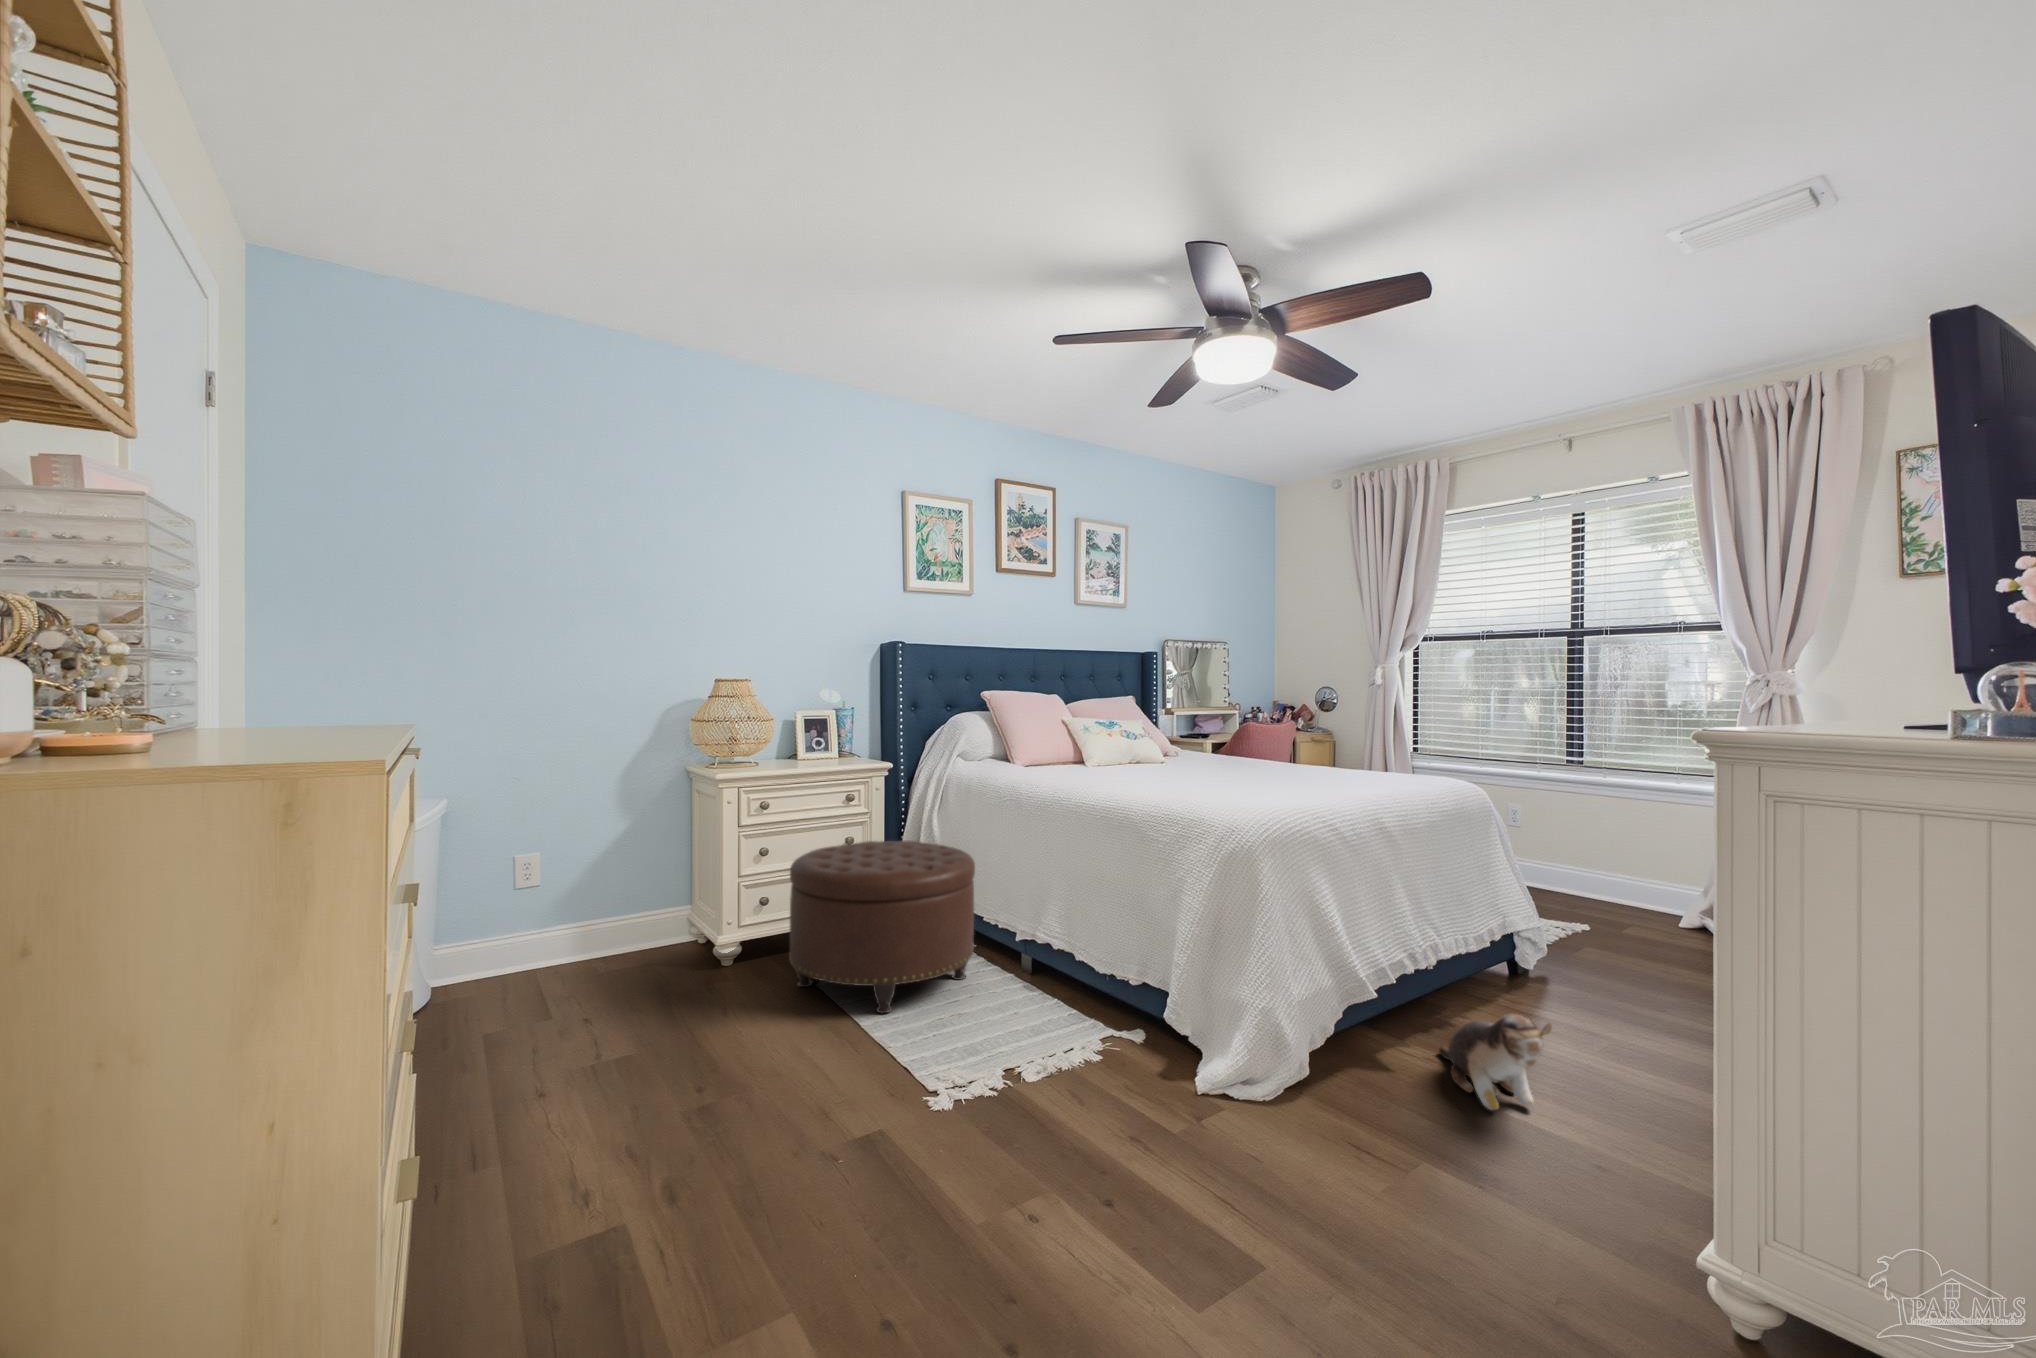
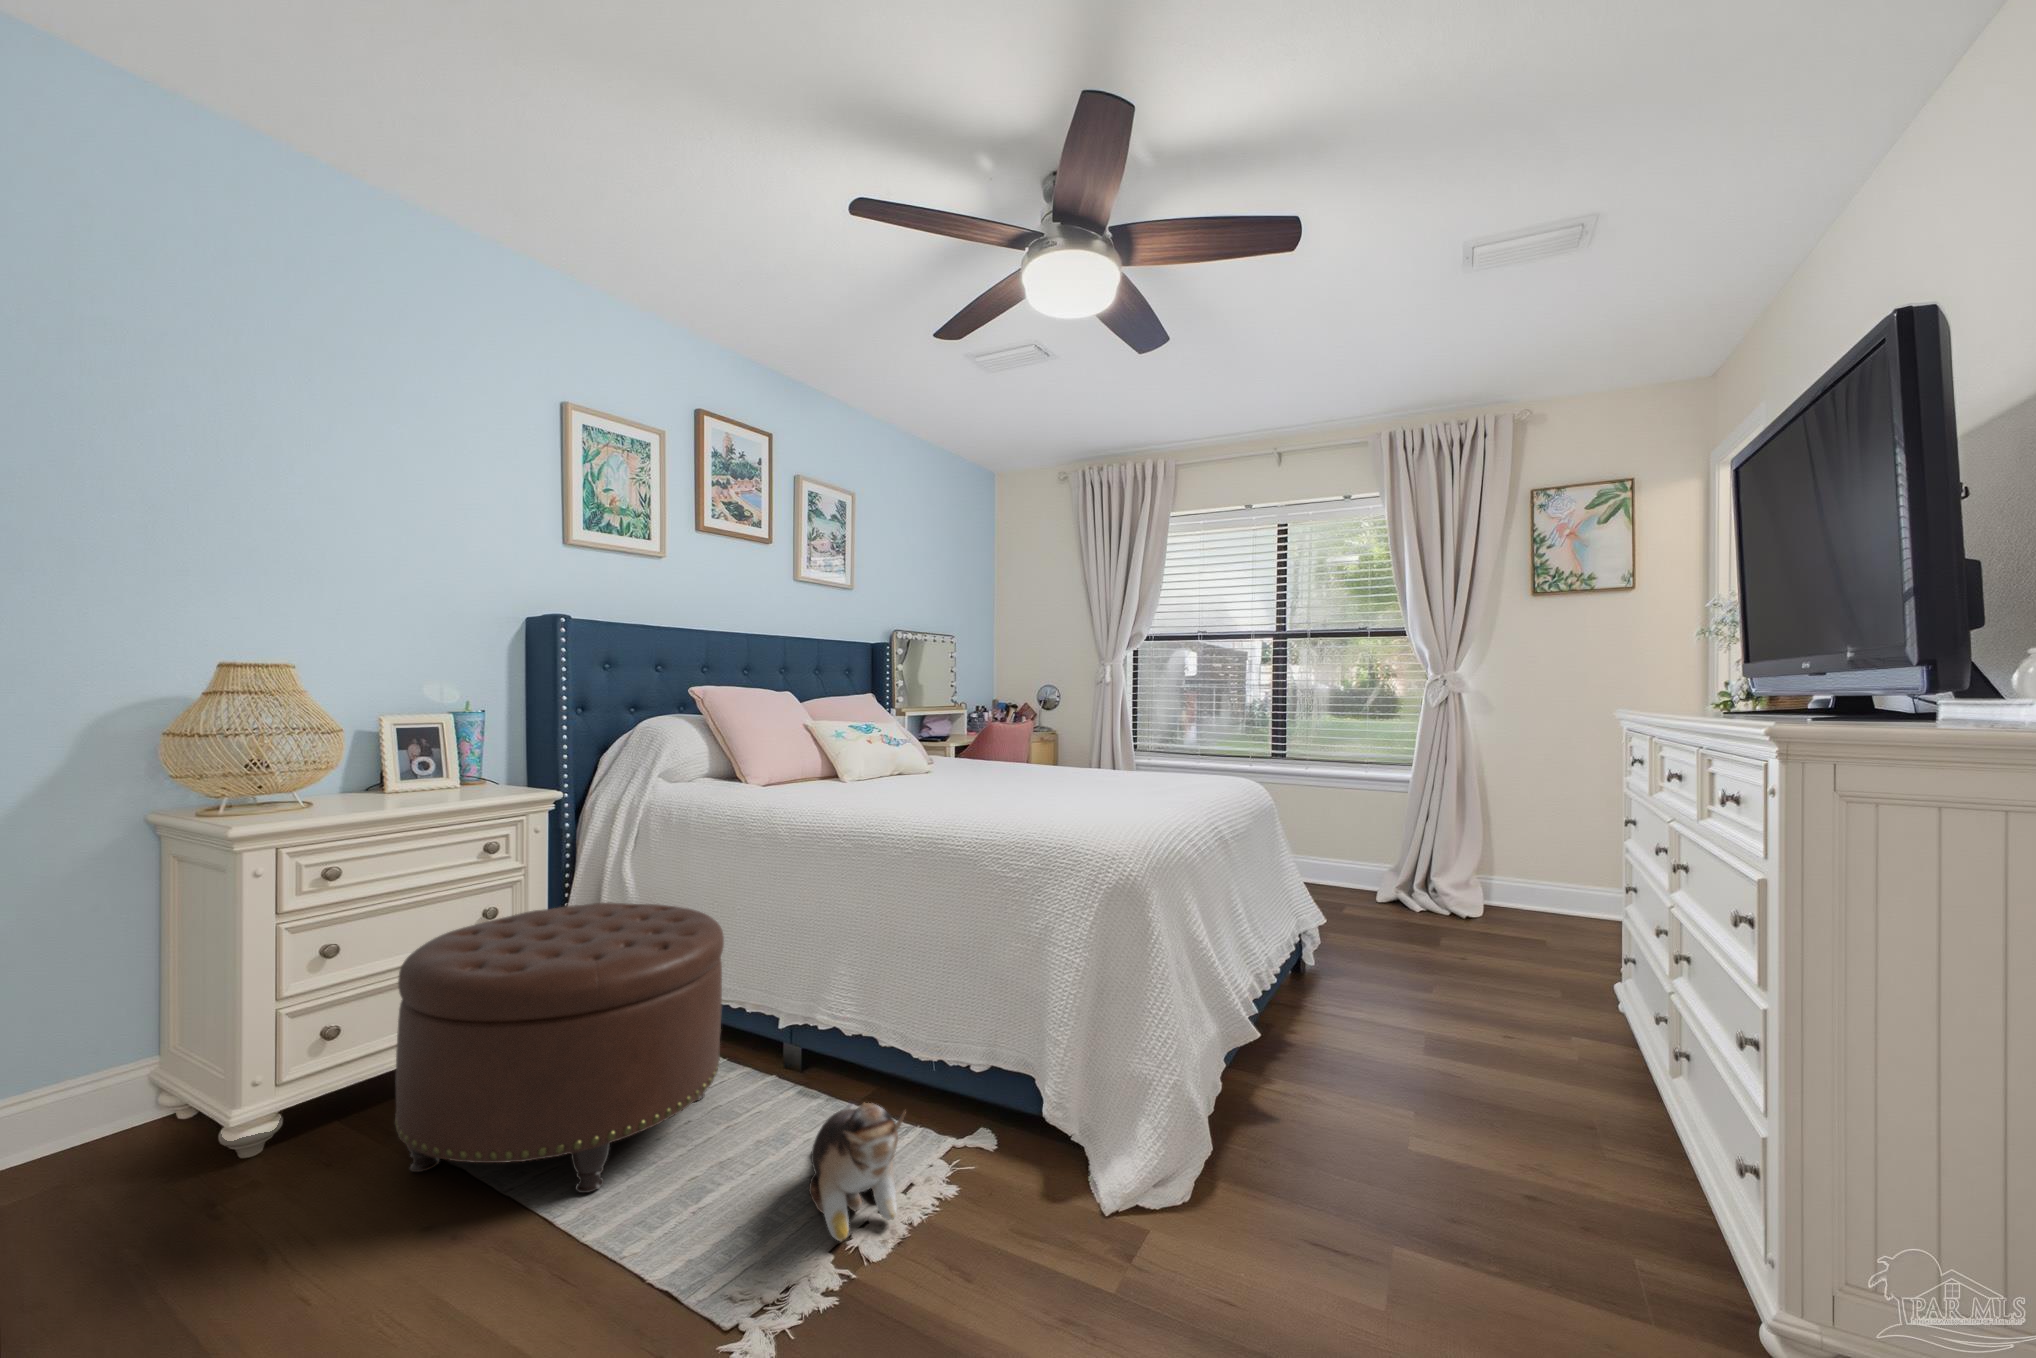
plush toy: present [1439,1014,1552,1110] -> present [809,1102,906,1241]

